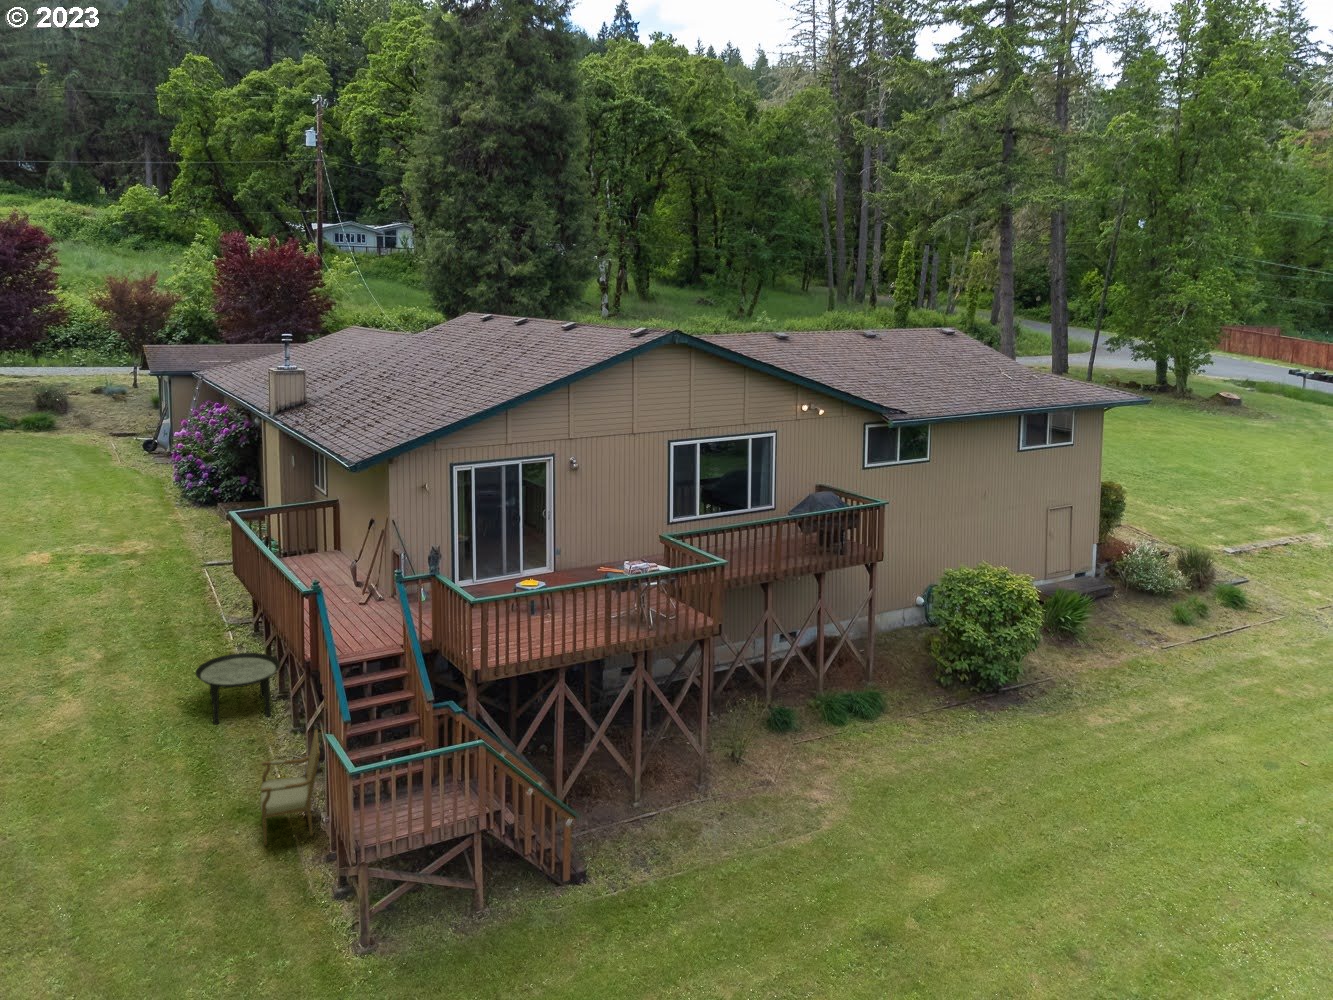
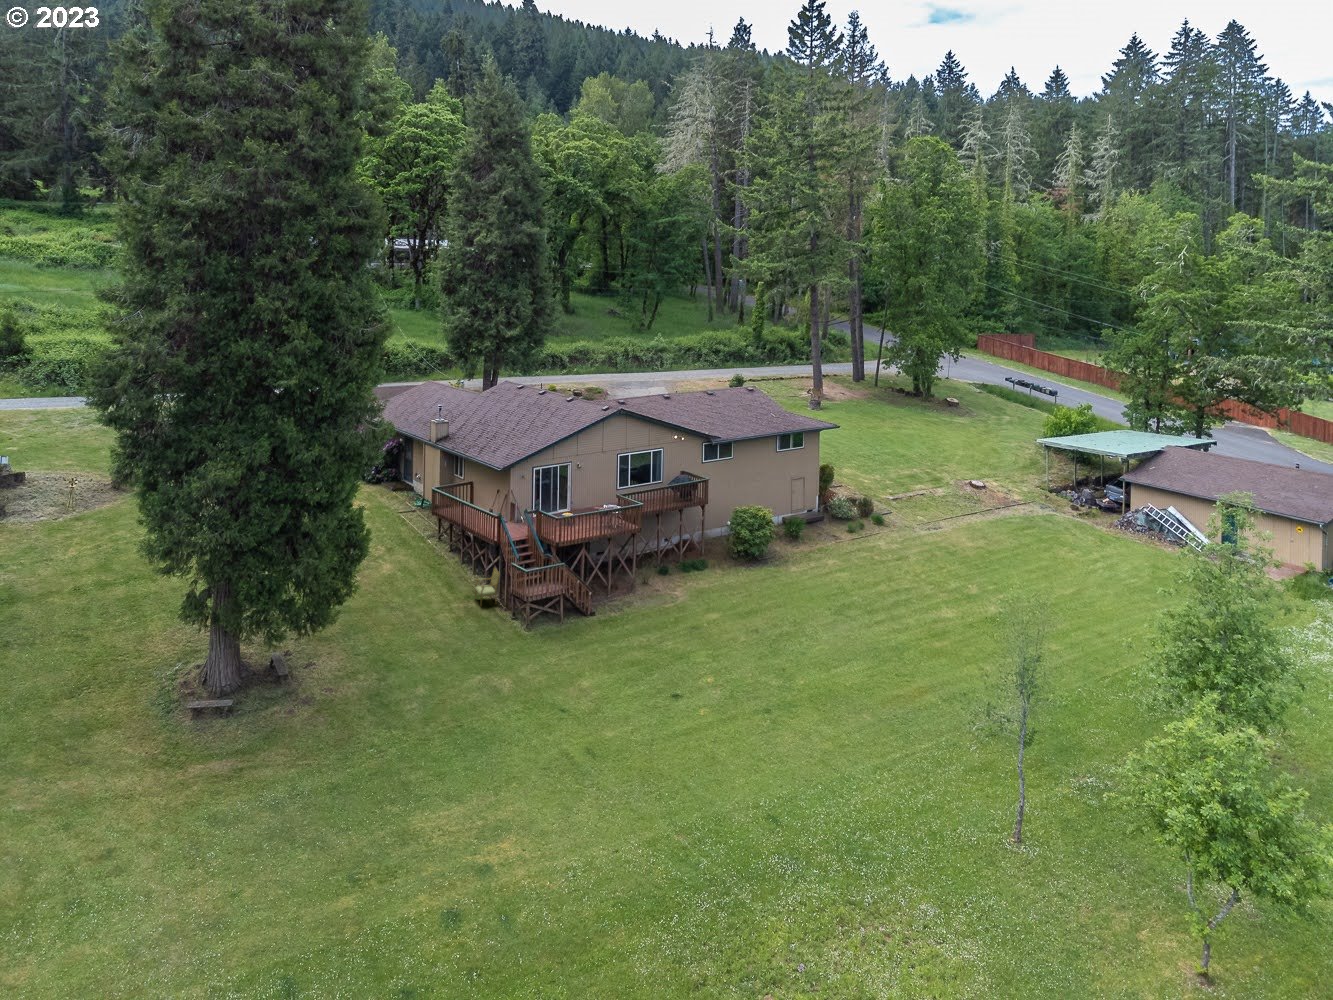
round table: present [196,653,280,724] -> none [426,545,459,573]

